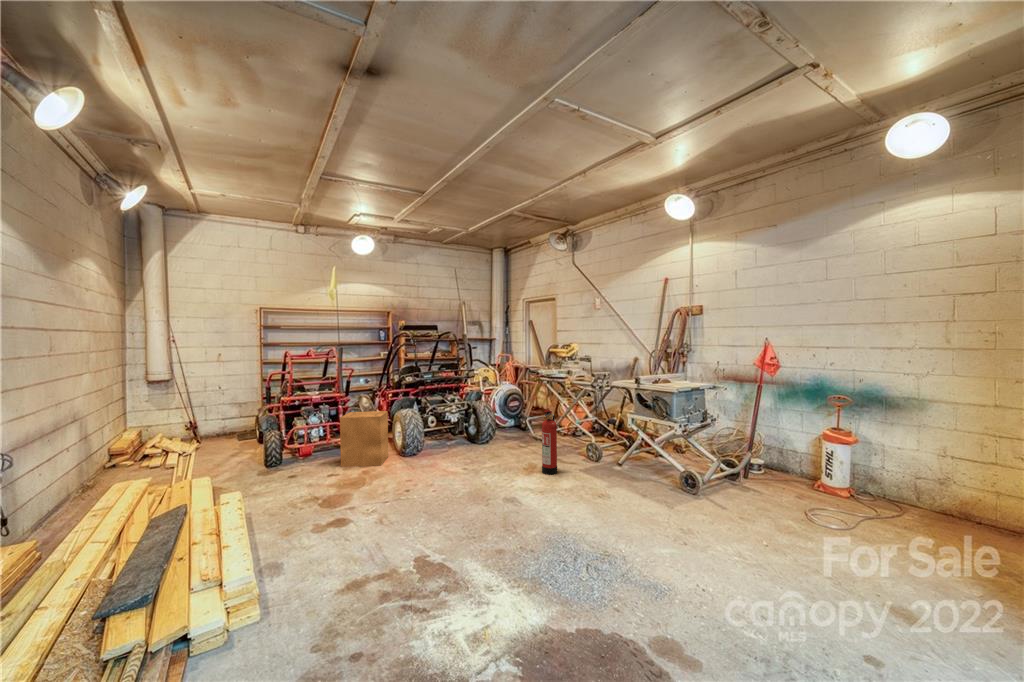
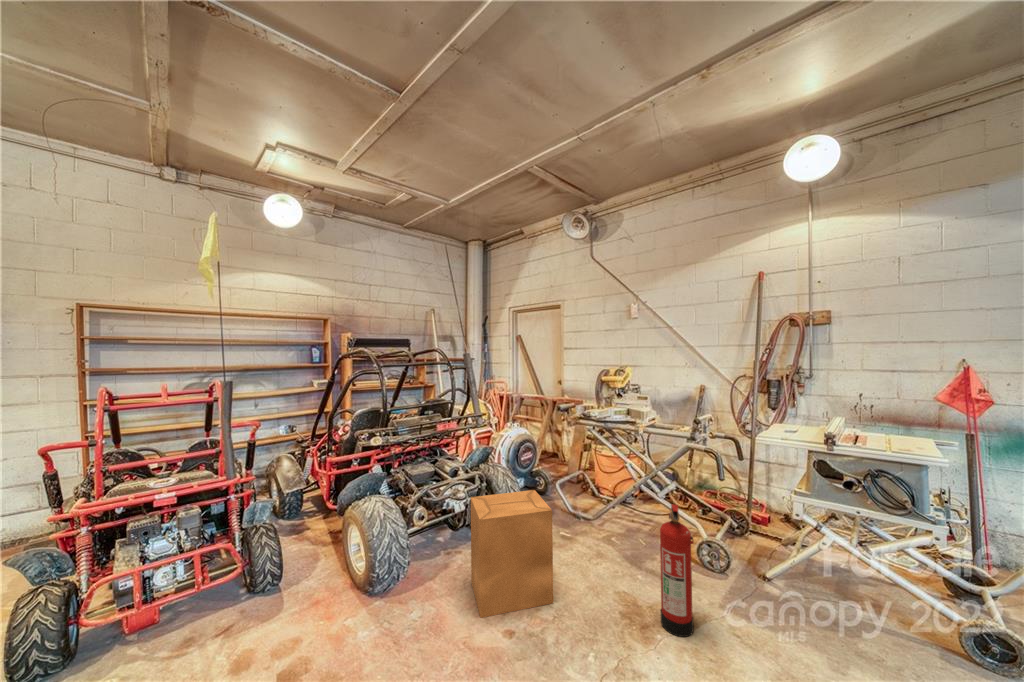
cardboard box: present [340,411,388,467] -> present [471,490,553,618]

